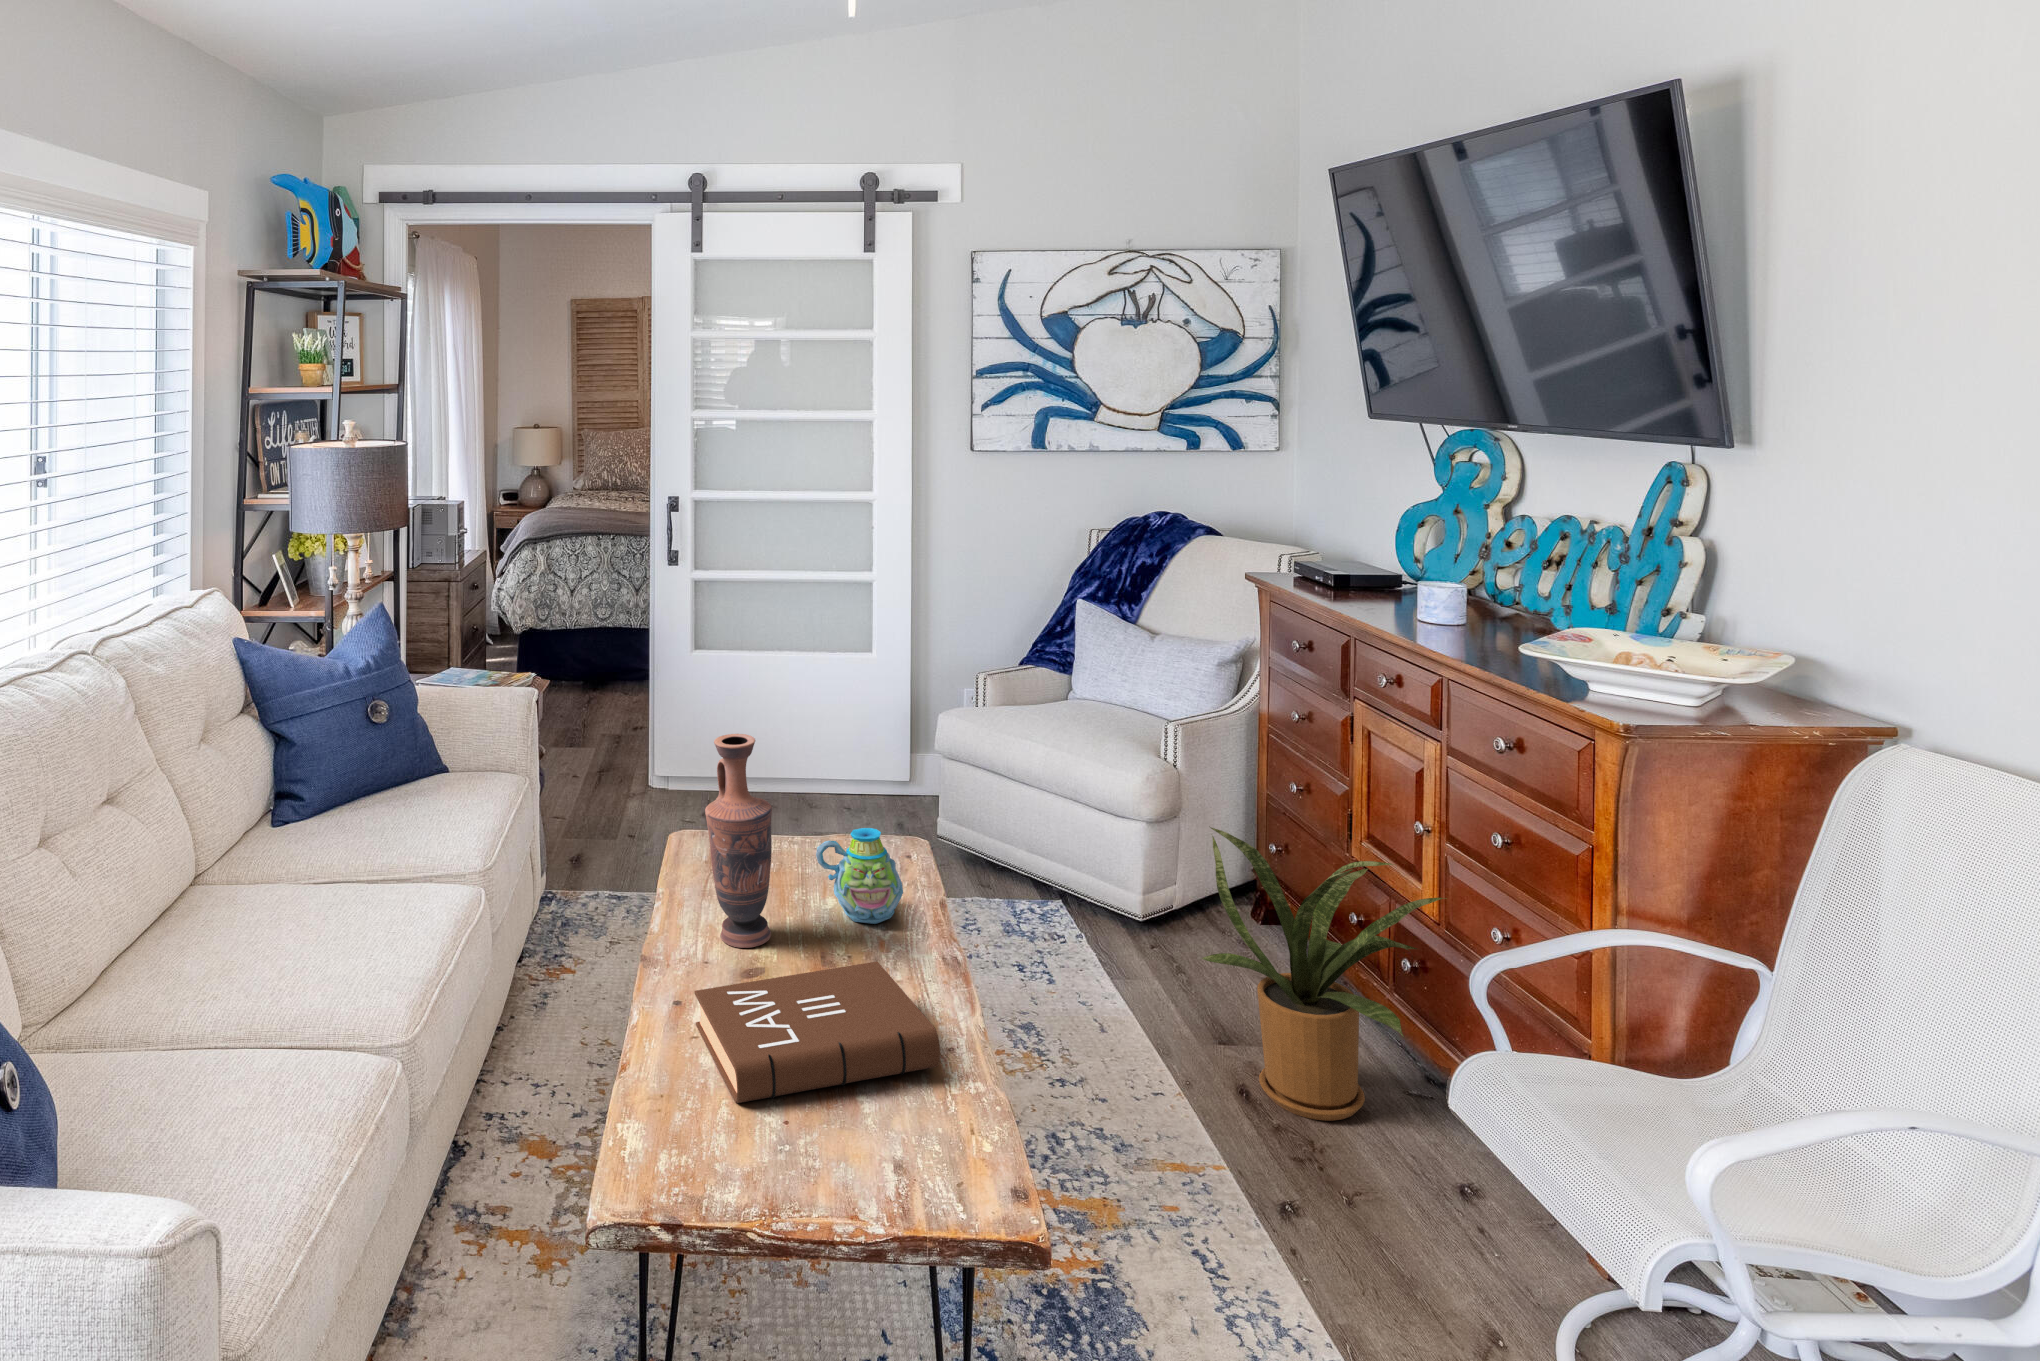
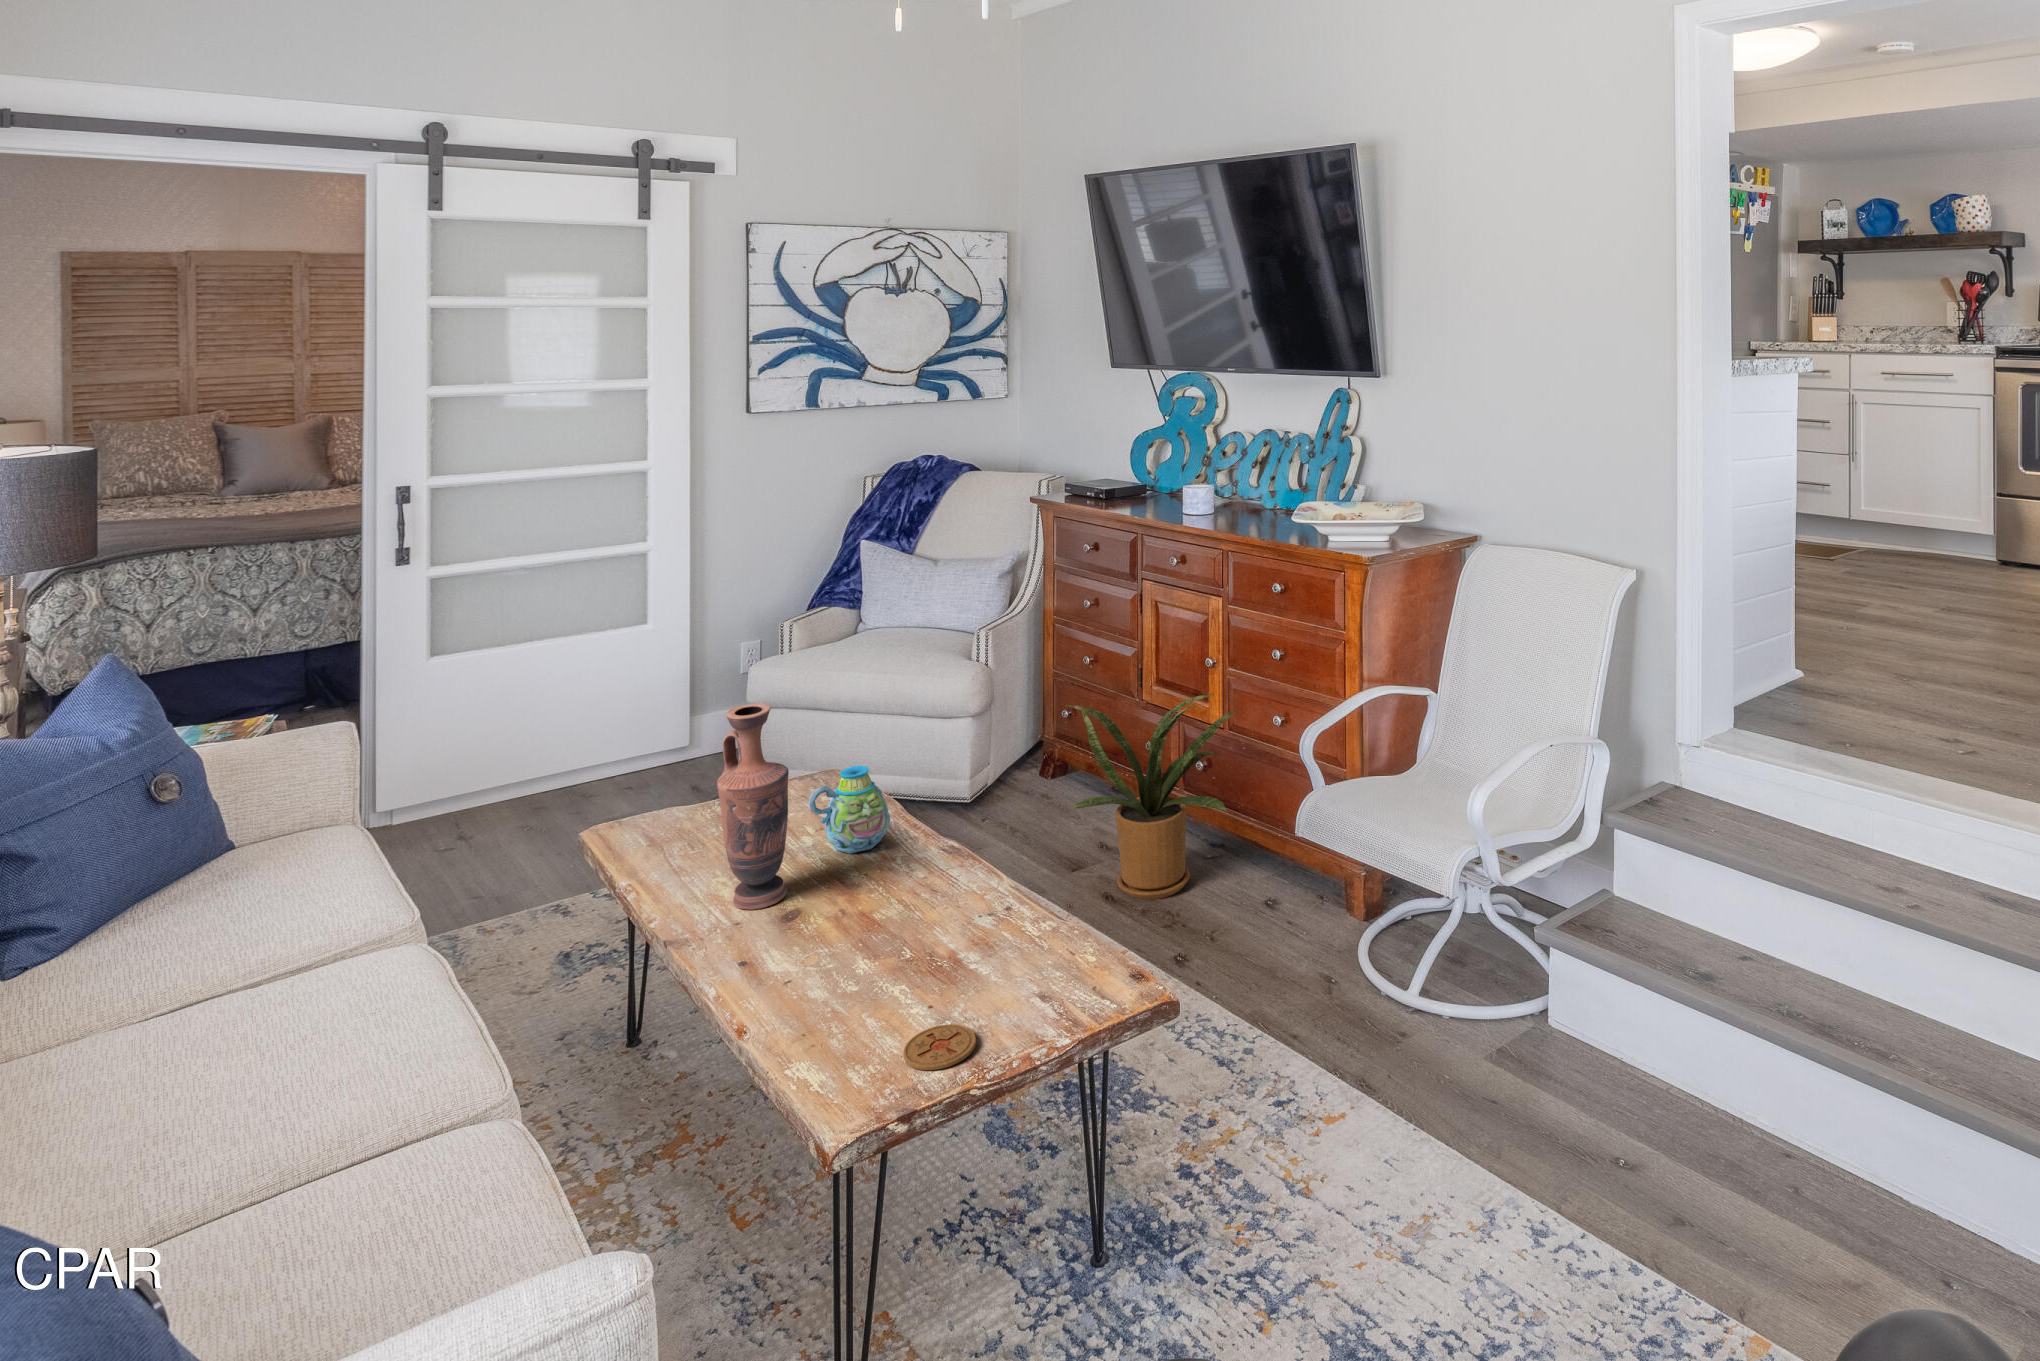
book: present [694,961,940,1103] -> none [779,867,1021,1014]
coaster: none [716,1142,796,1196] -> present [903,1024,976,1070]

